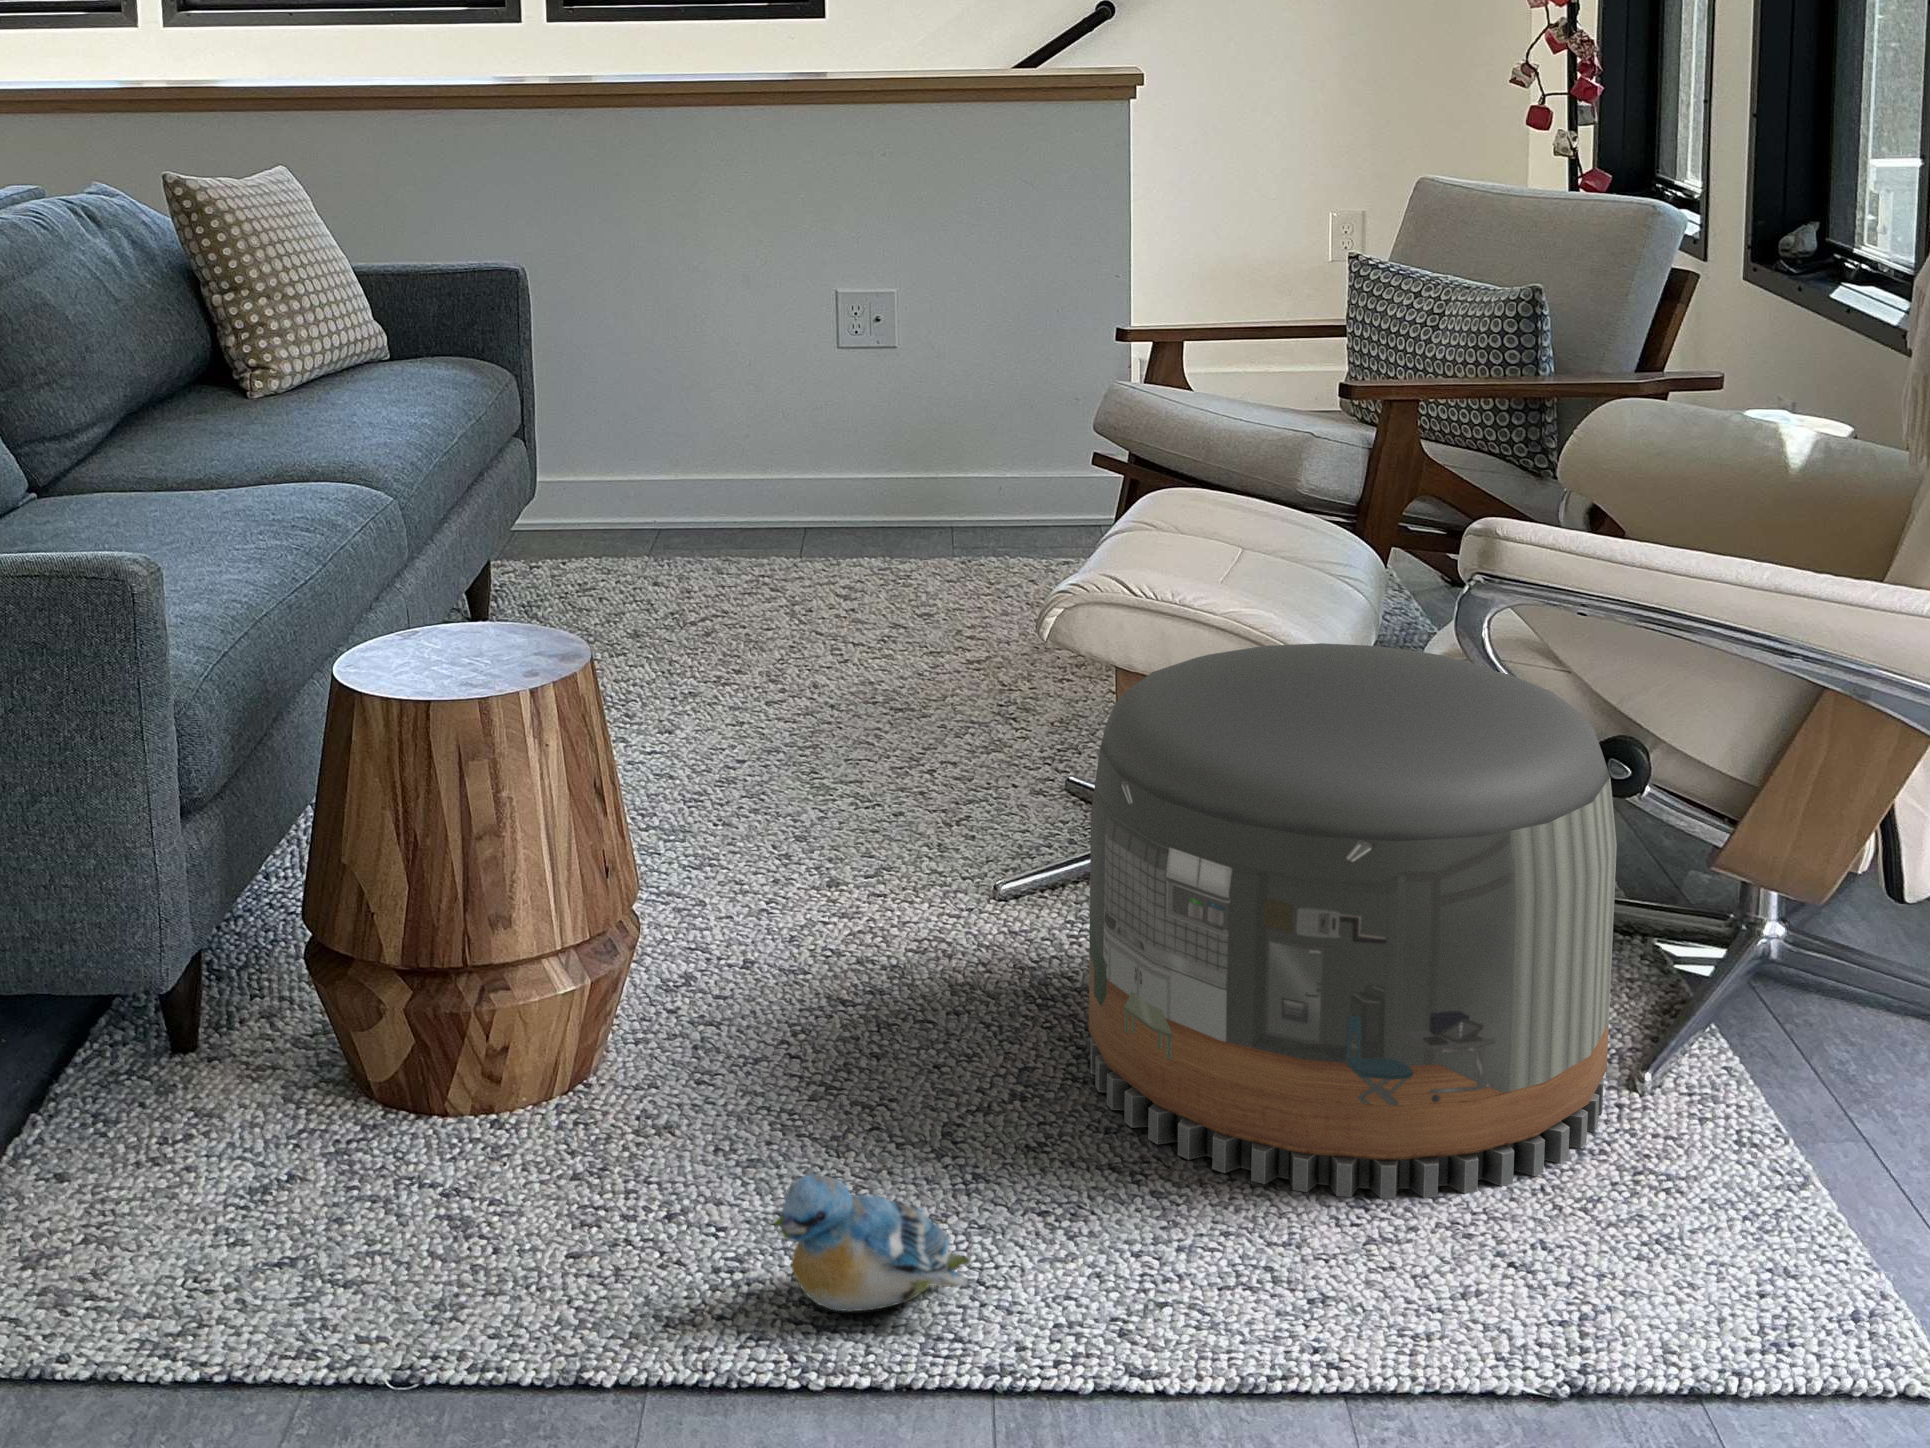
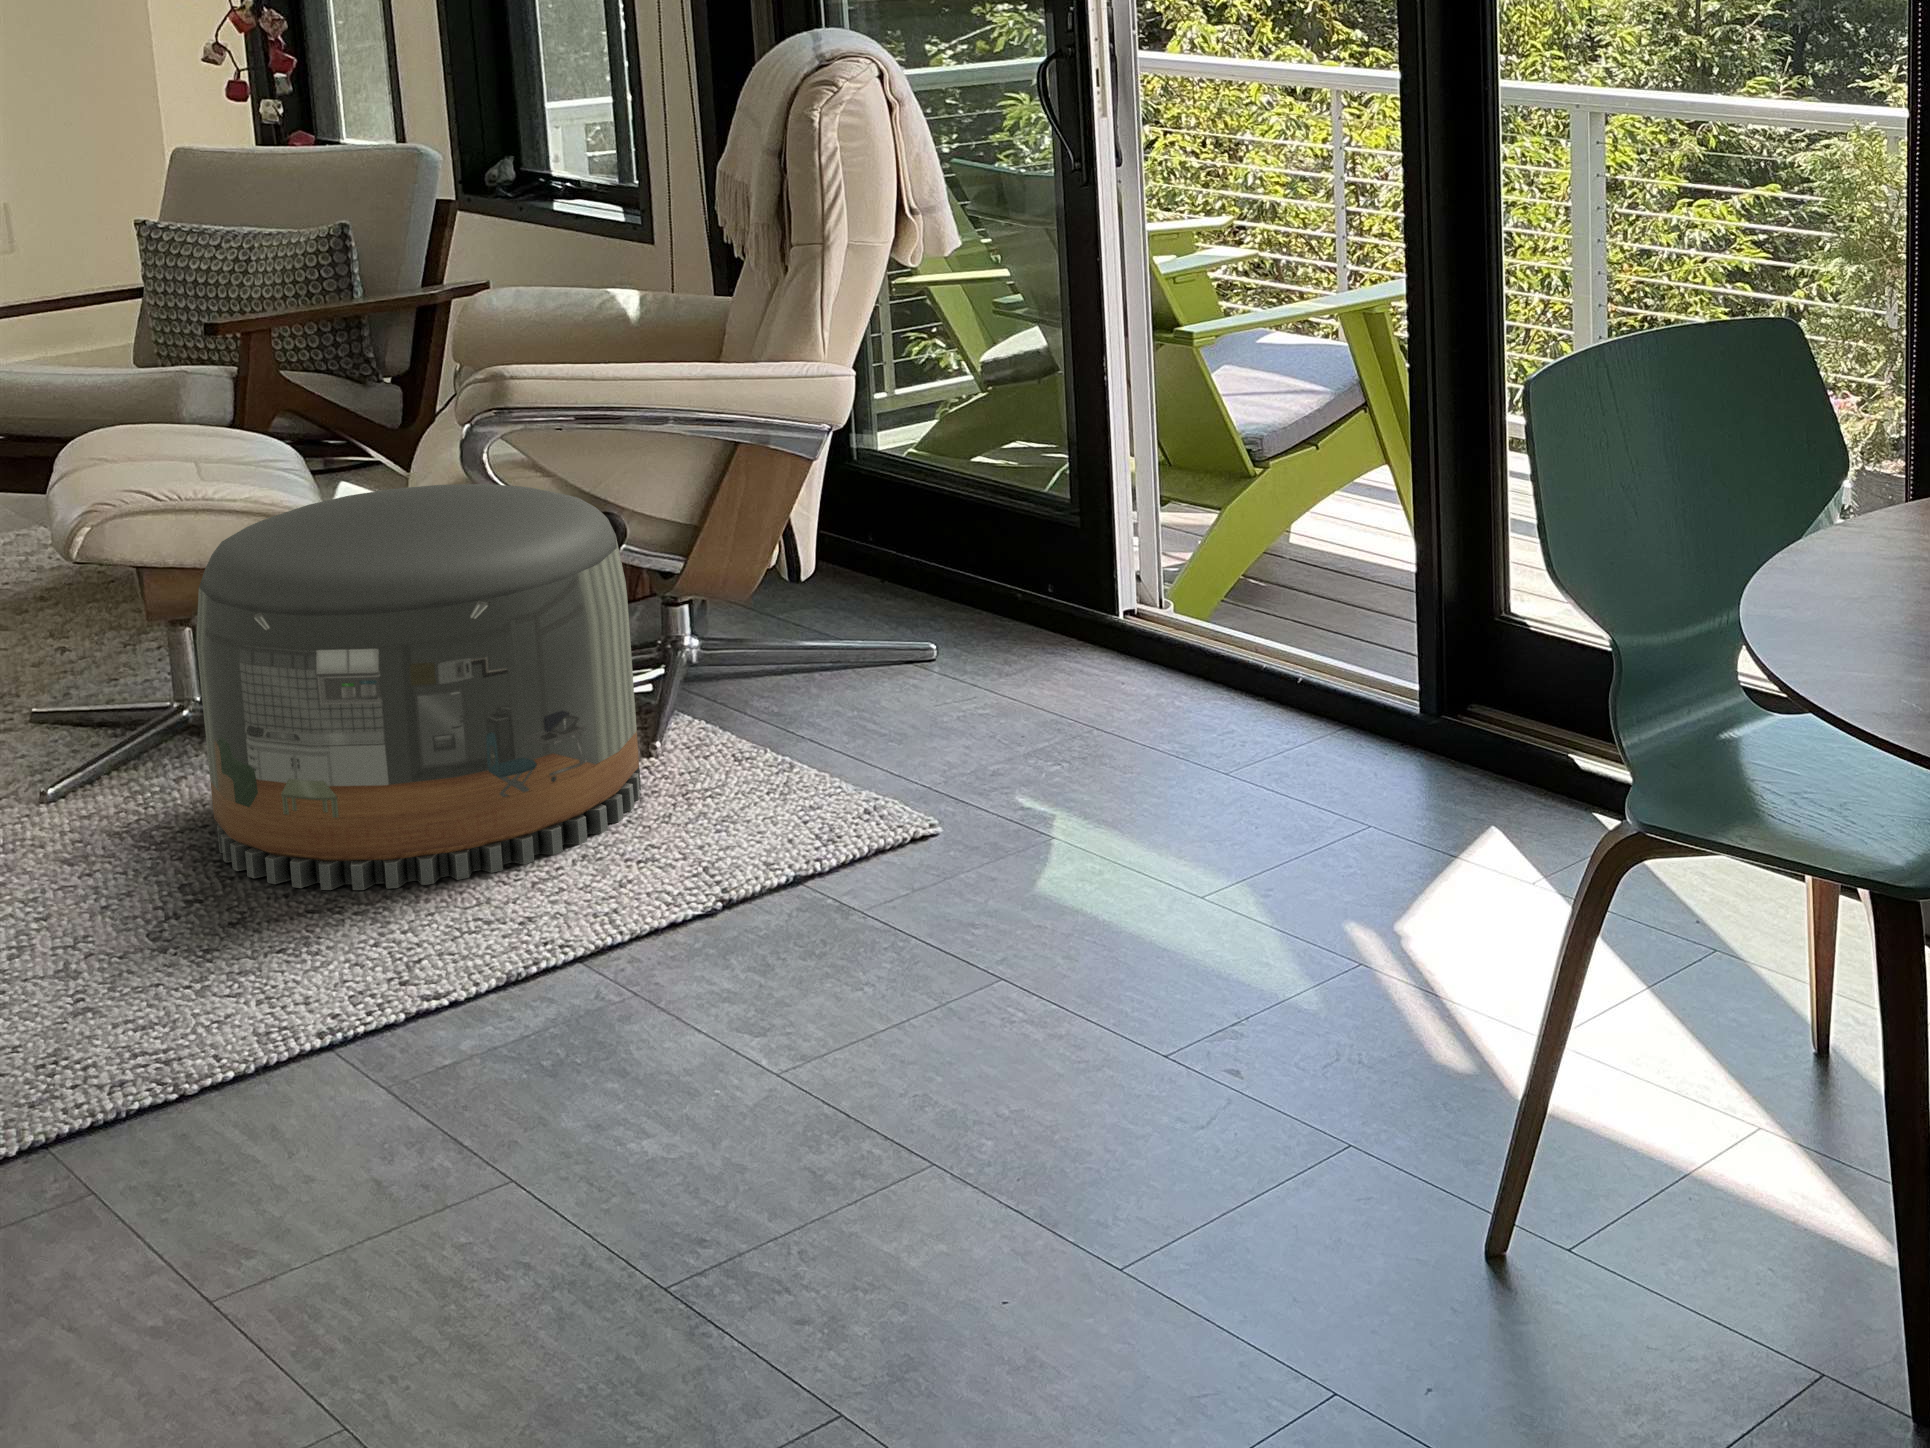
plush toy: present [775,1174,970,1311] -> none [109,942,277,1047]

